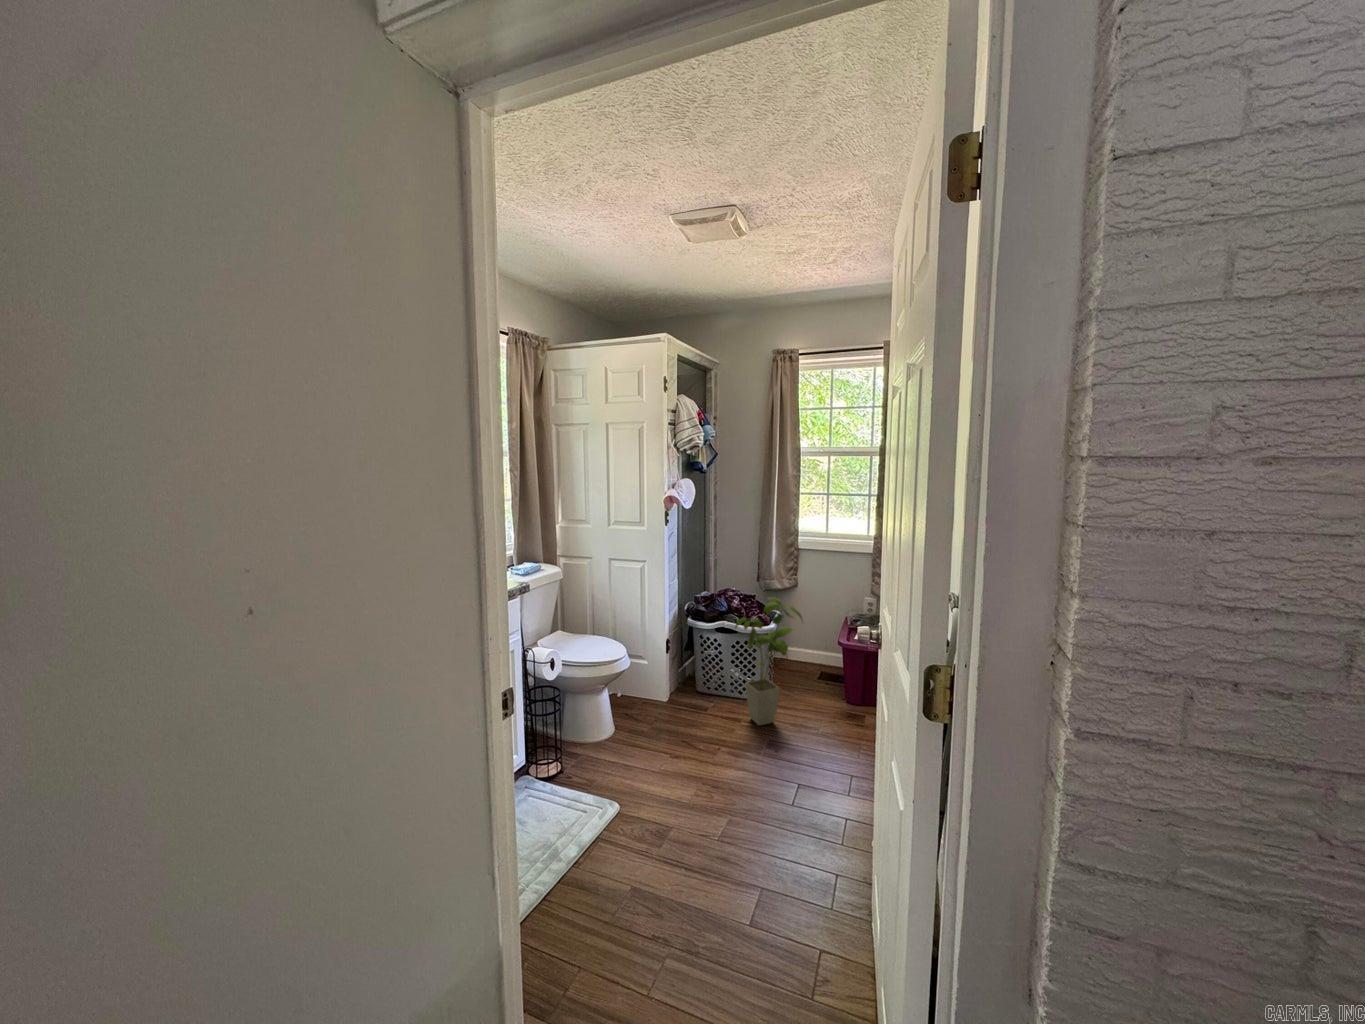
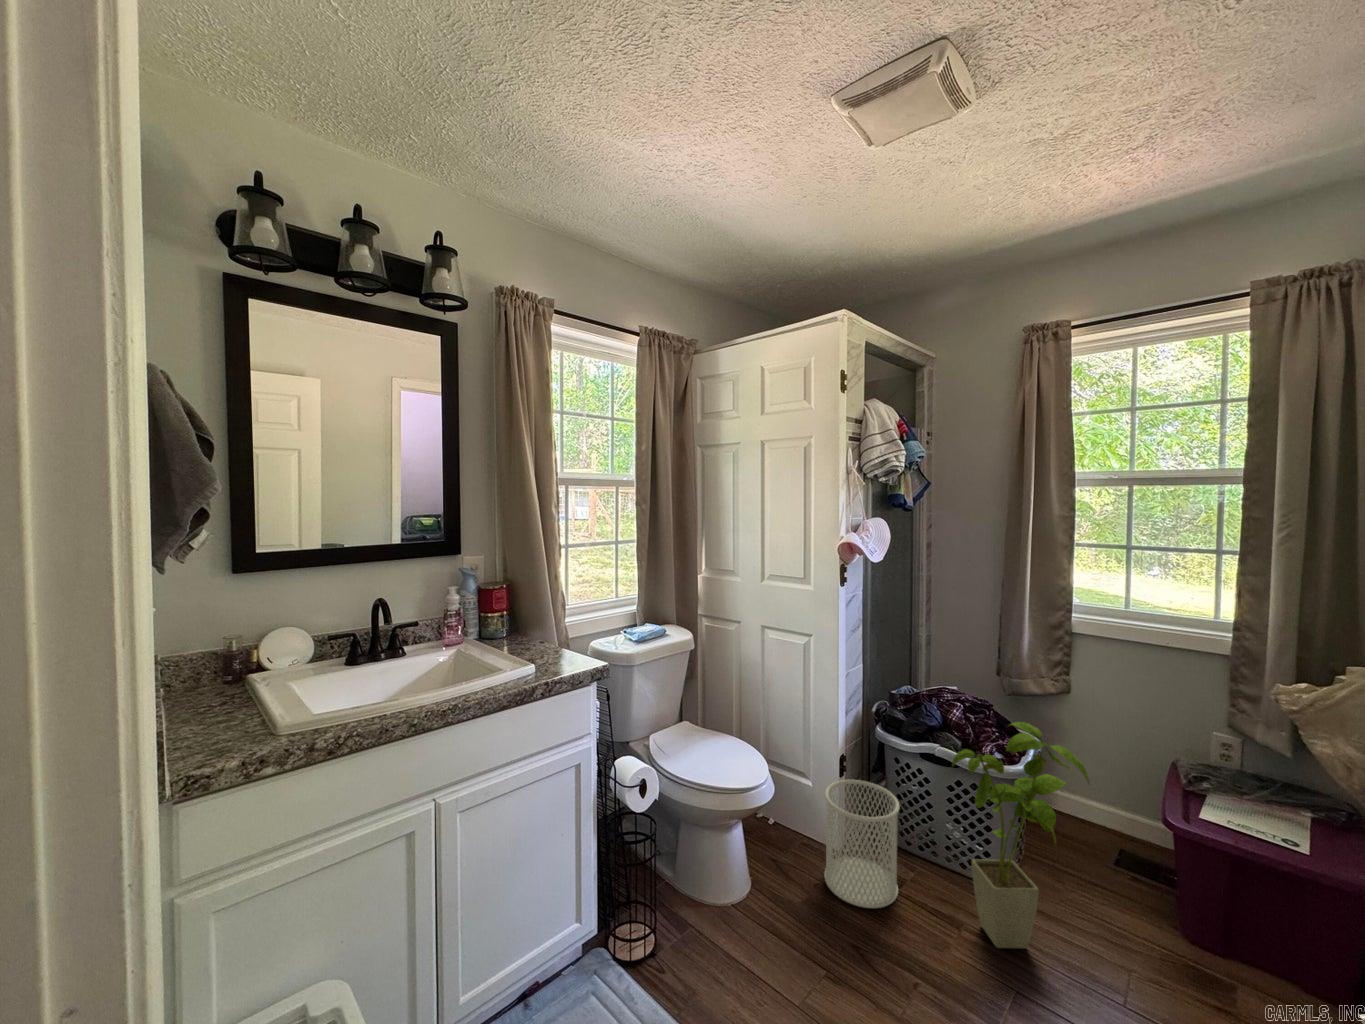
wastebasket: none [659,652,705,725] -> present [824,780,900,908]

